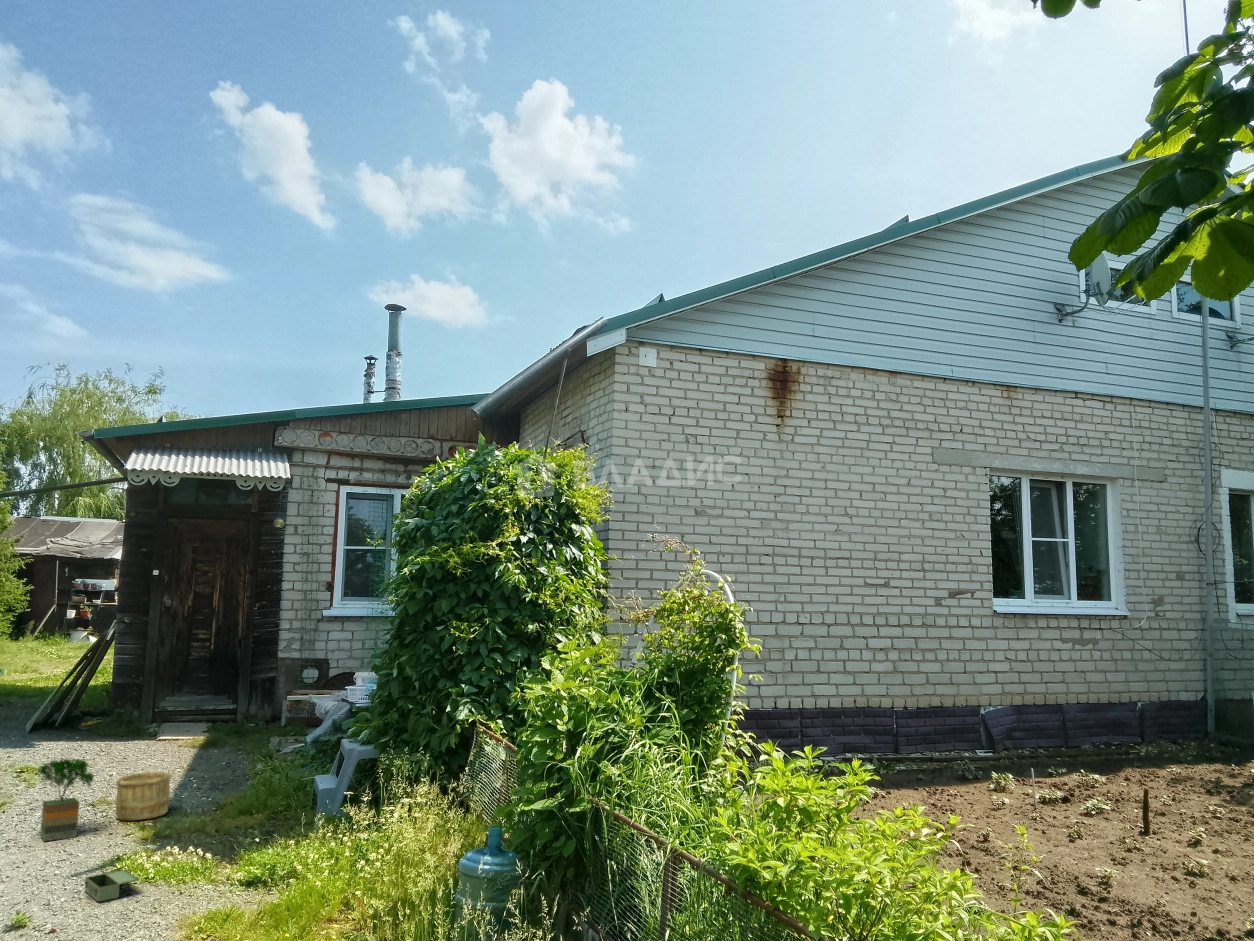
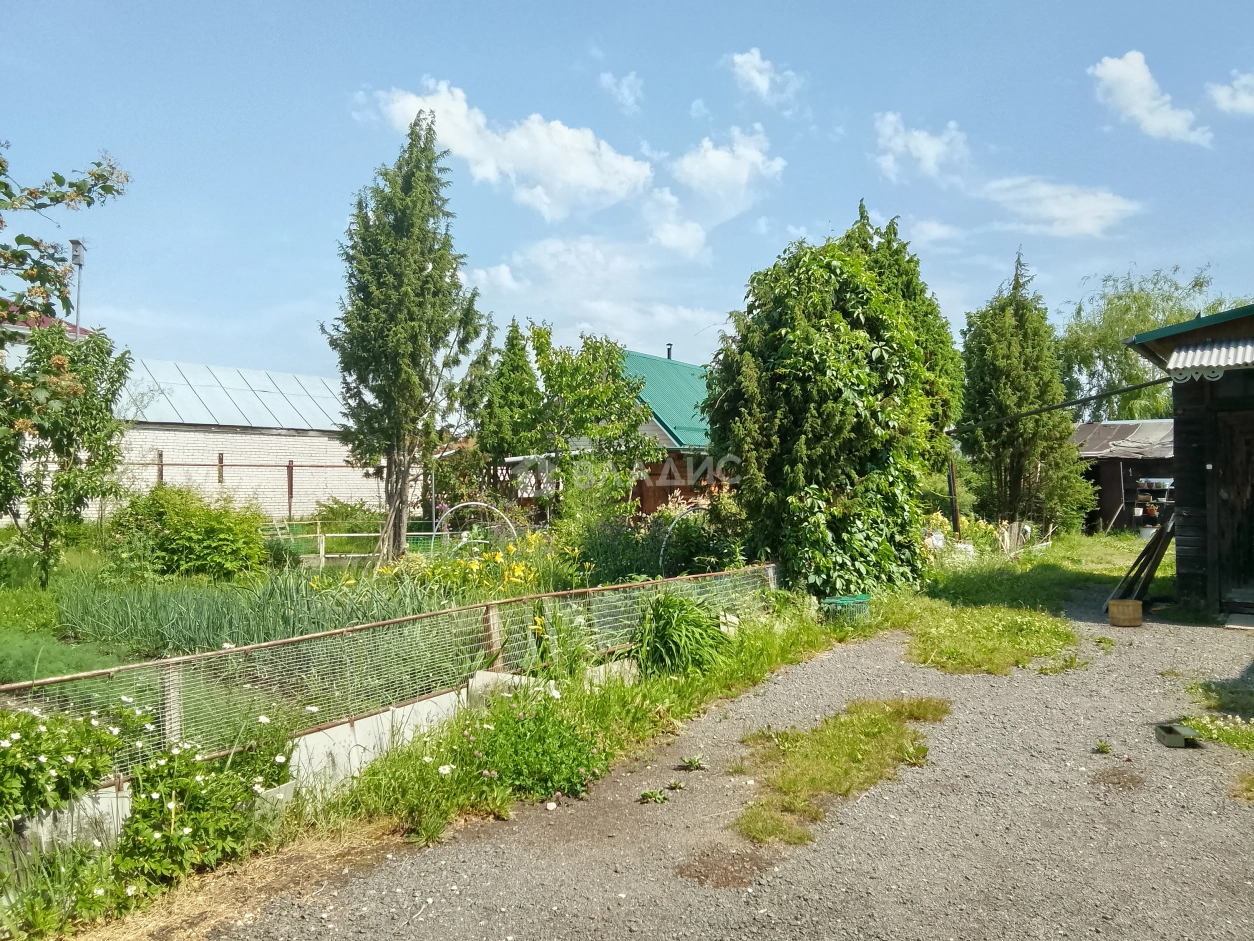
potted tree: present [36,759,94,841] -> none [1107,627,1159,697]
wooden bucket: present [116,772,171,820] -> present [1108,600,1142,626]

